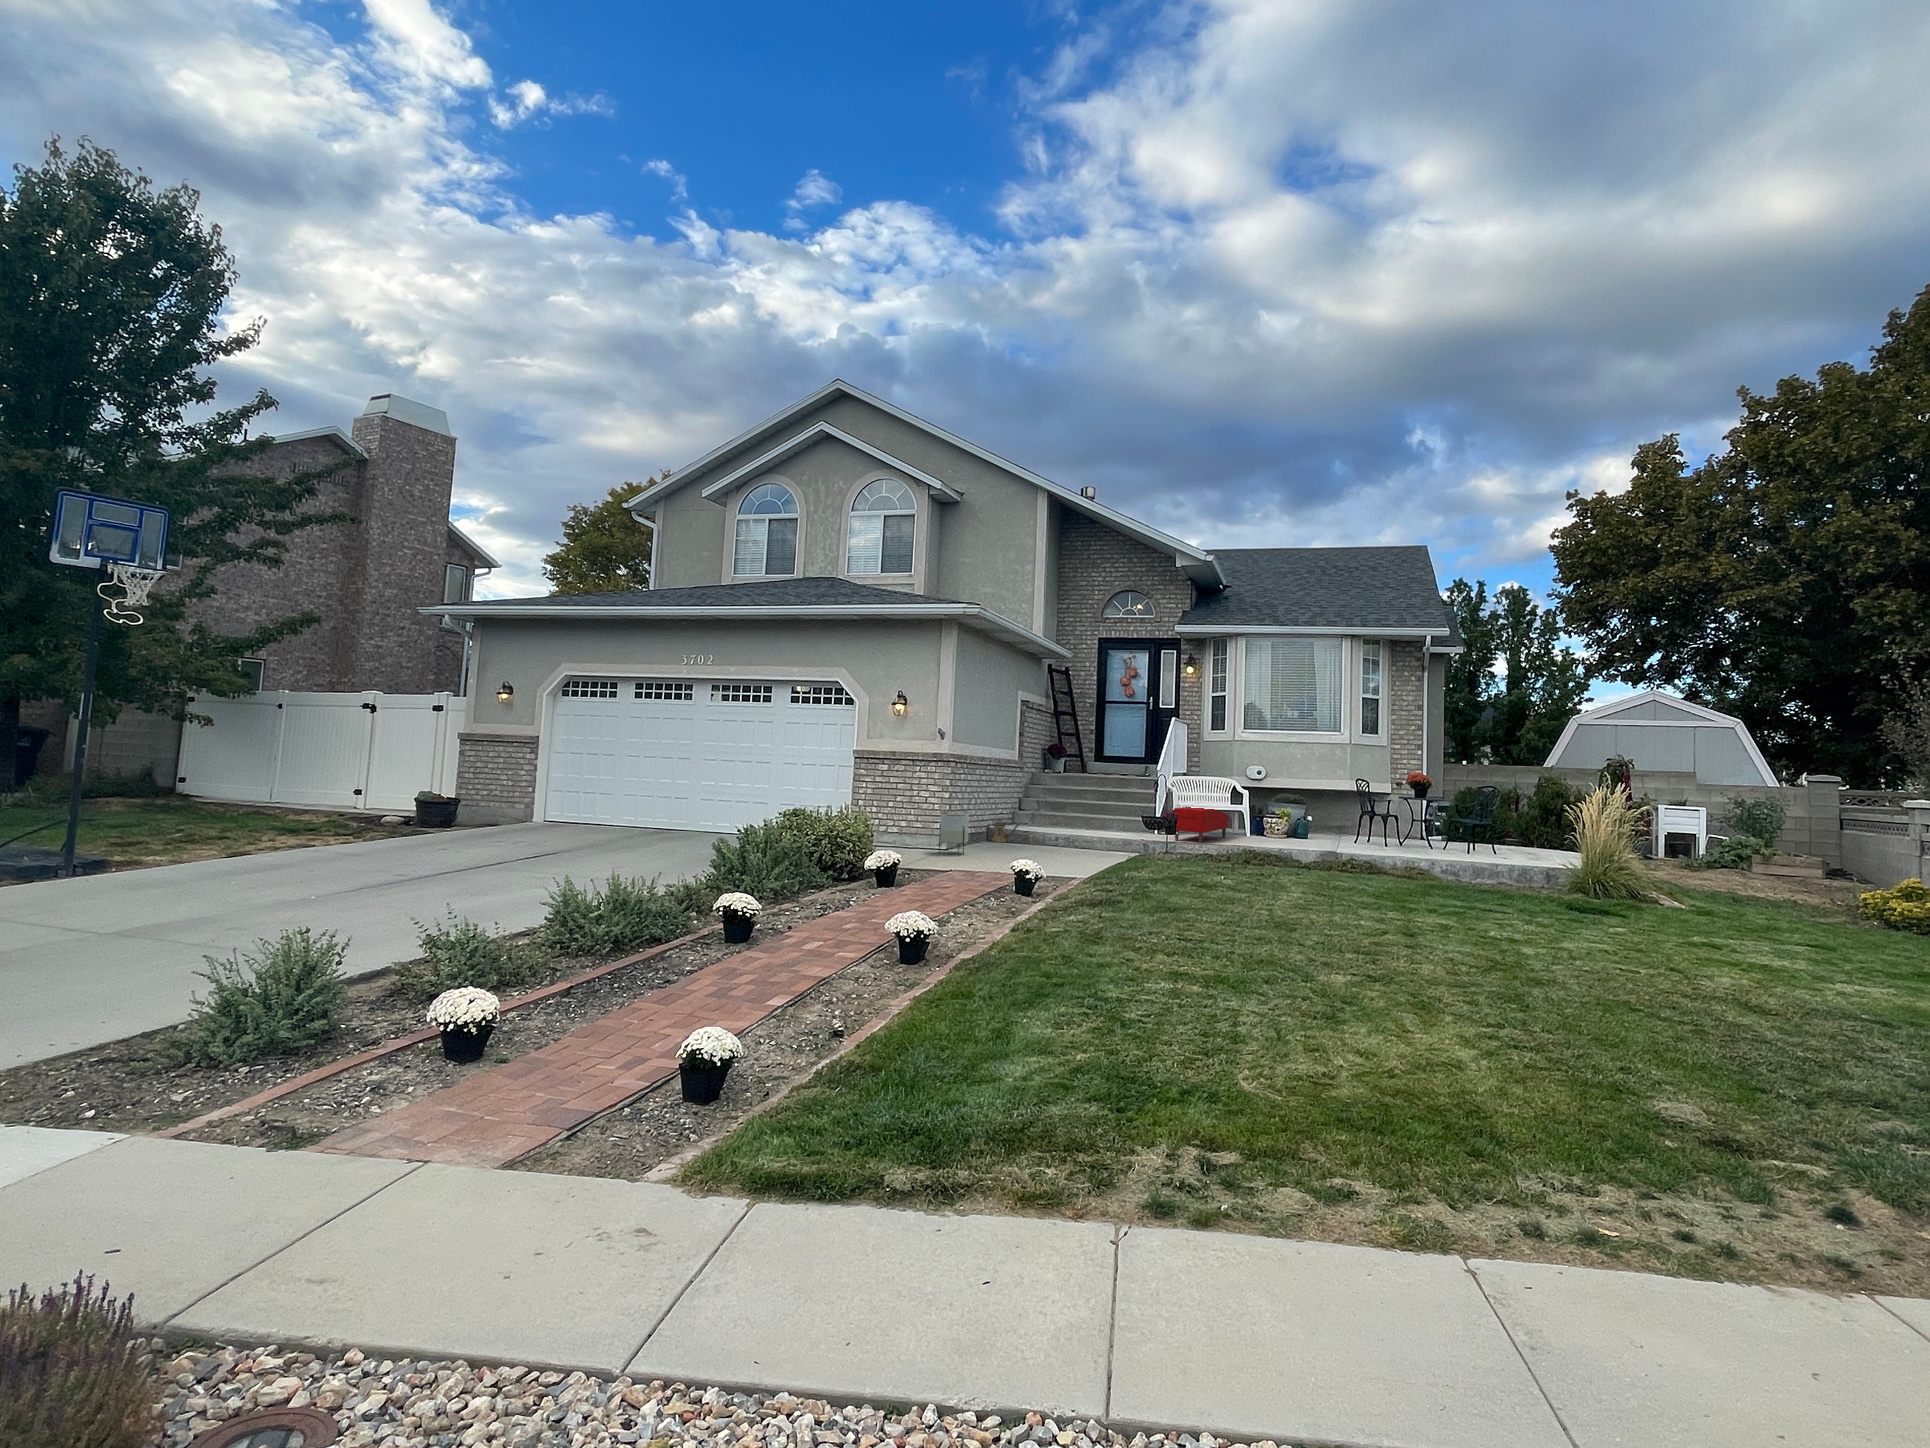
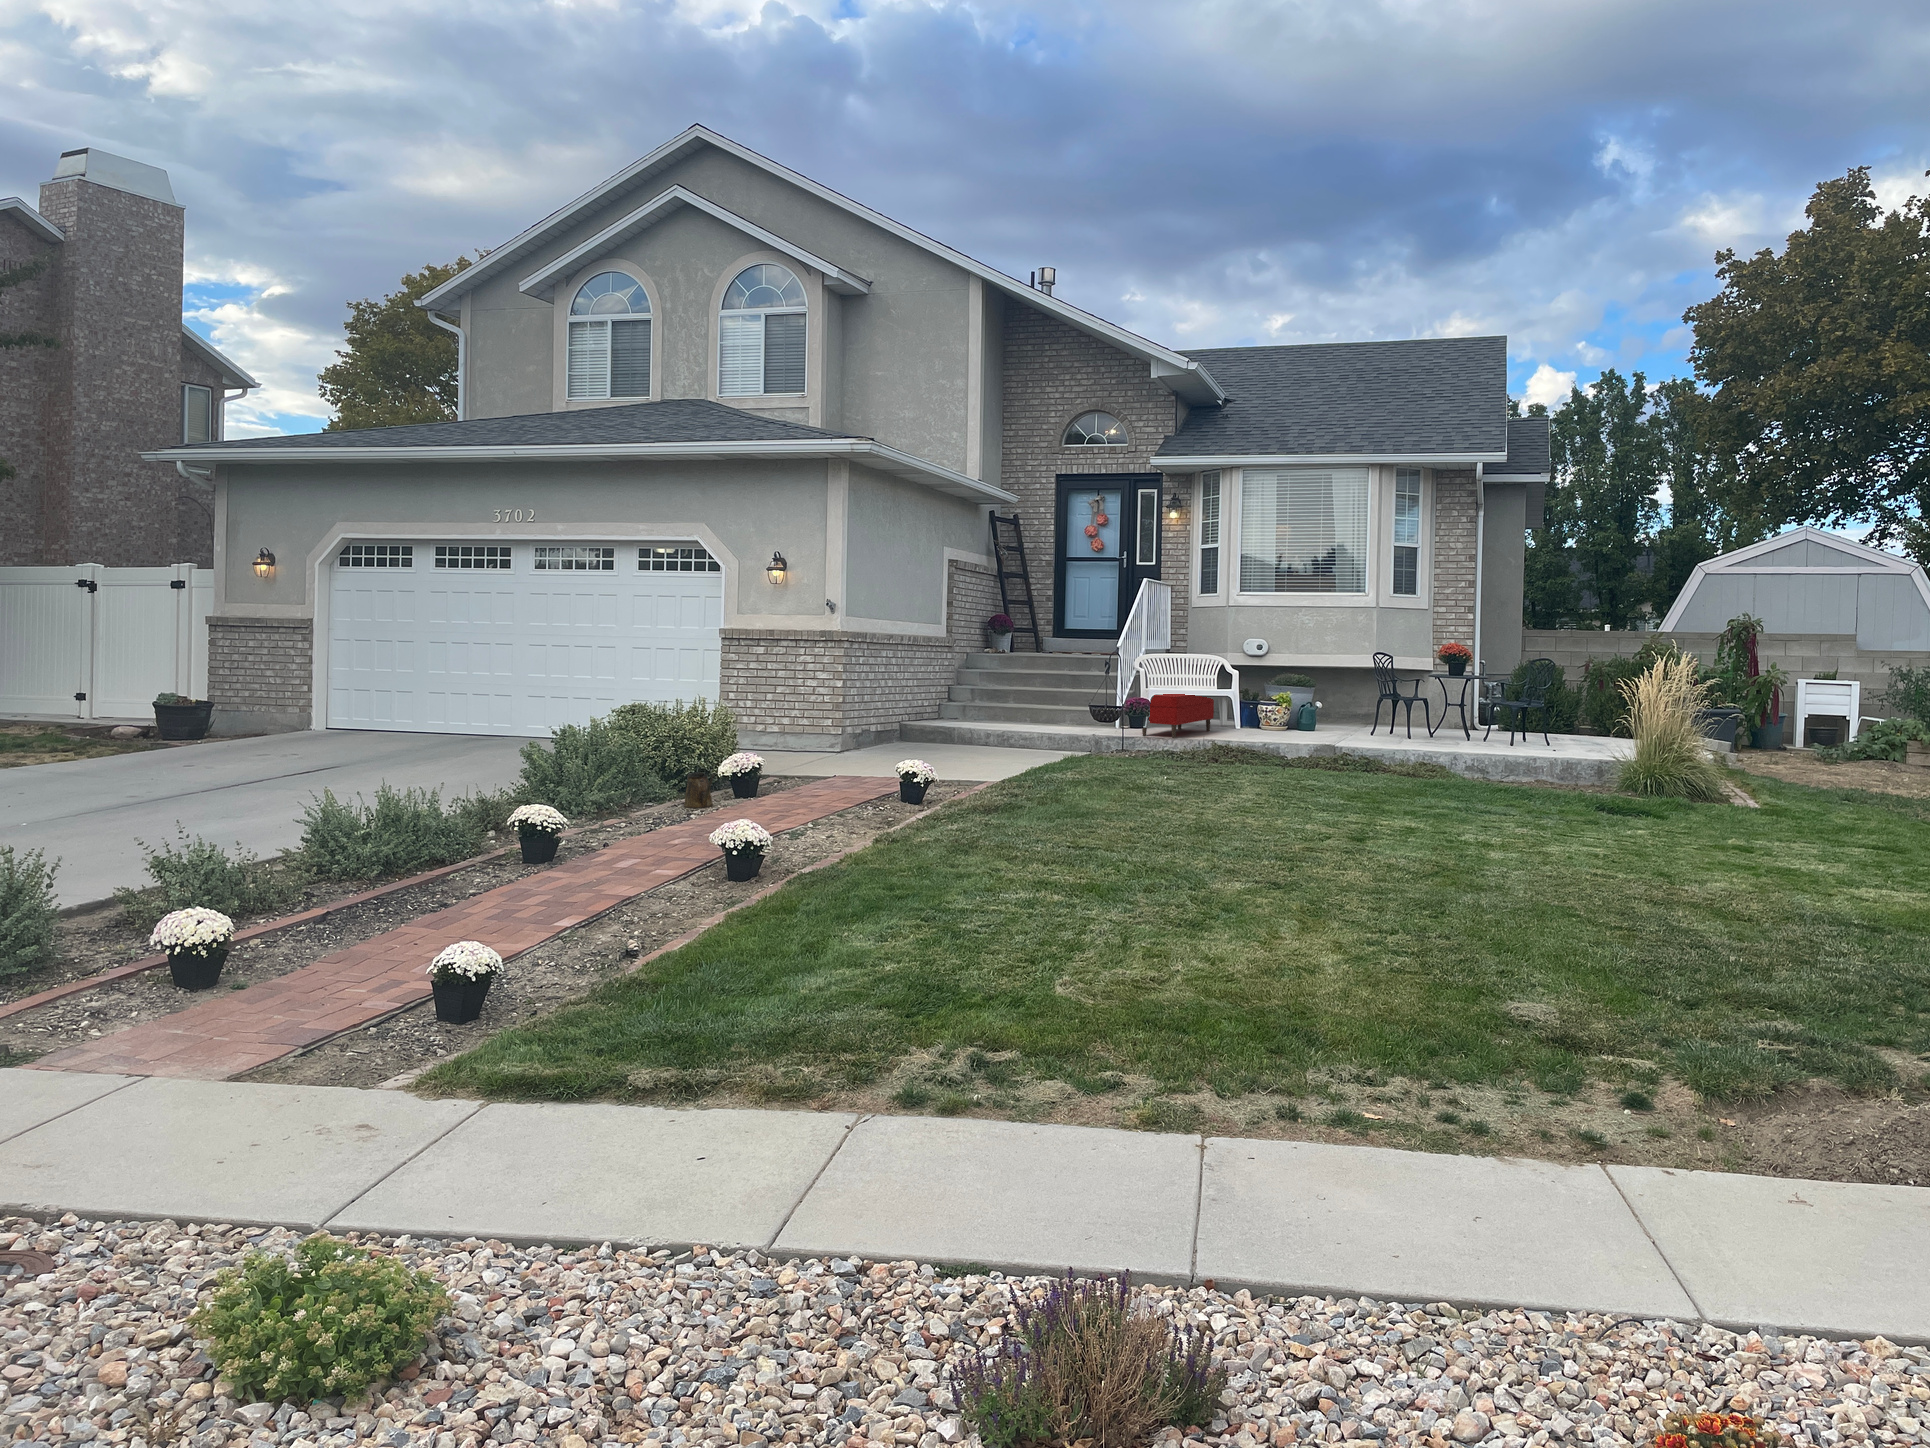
planter: present [939,814,969,855] -> none [830,707,867,759]
watering can: present [987,821,1022,842] -> present [684,772,715,808]

